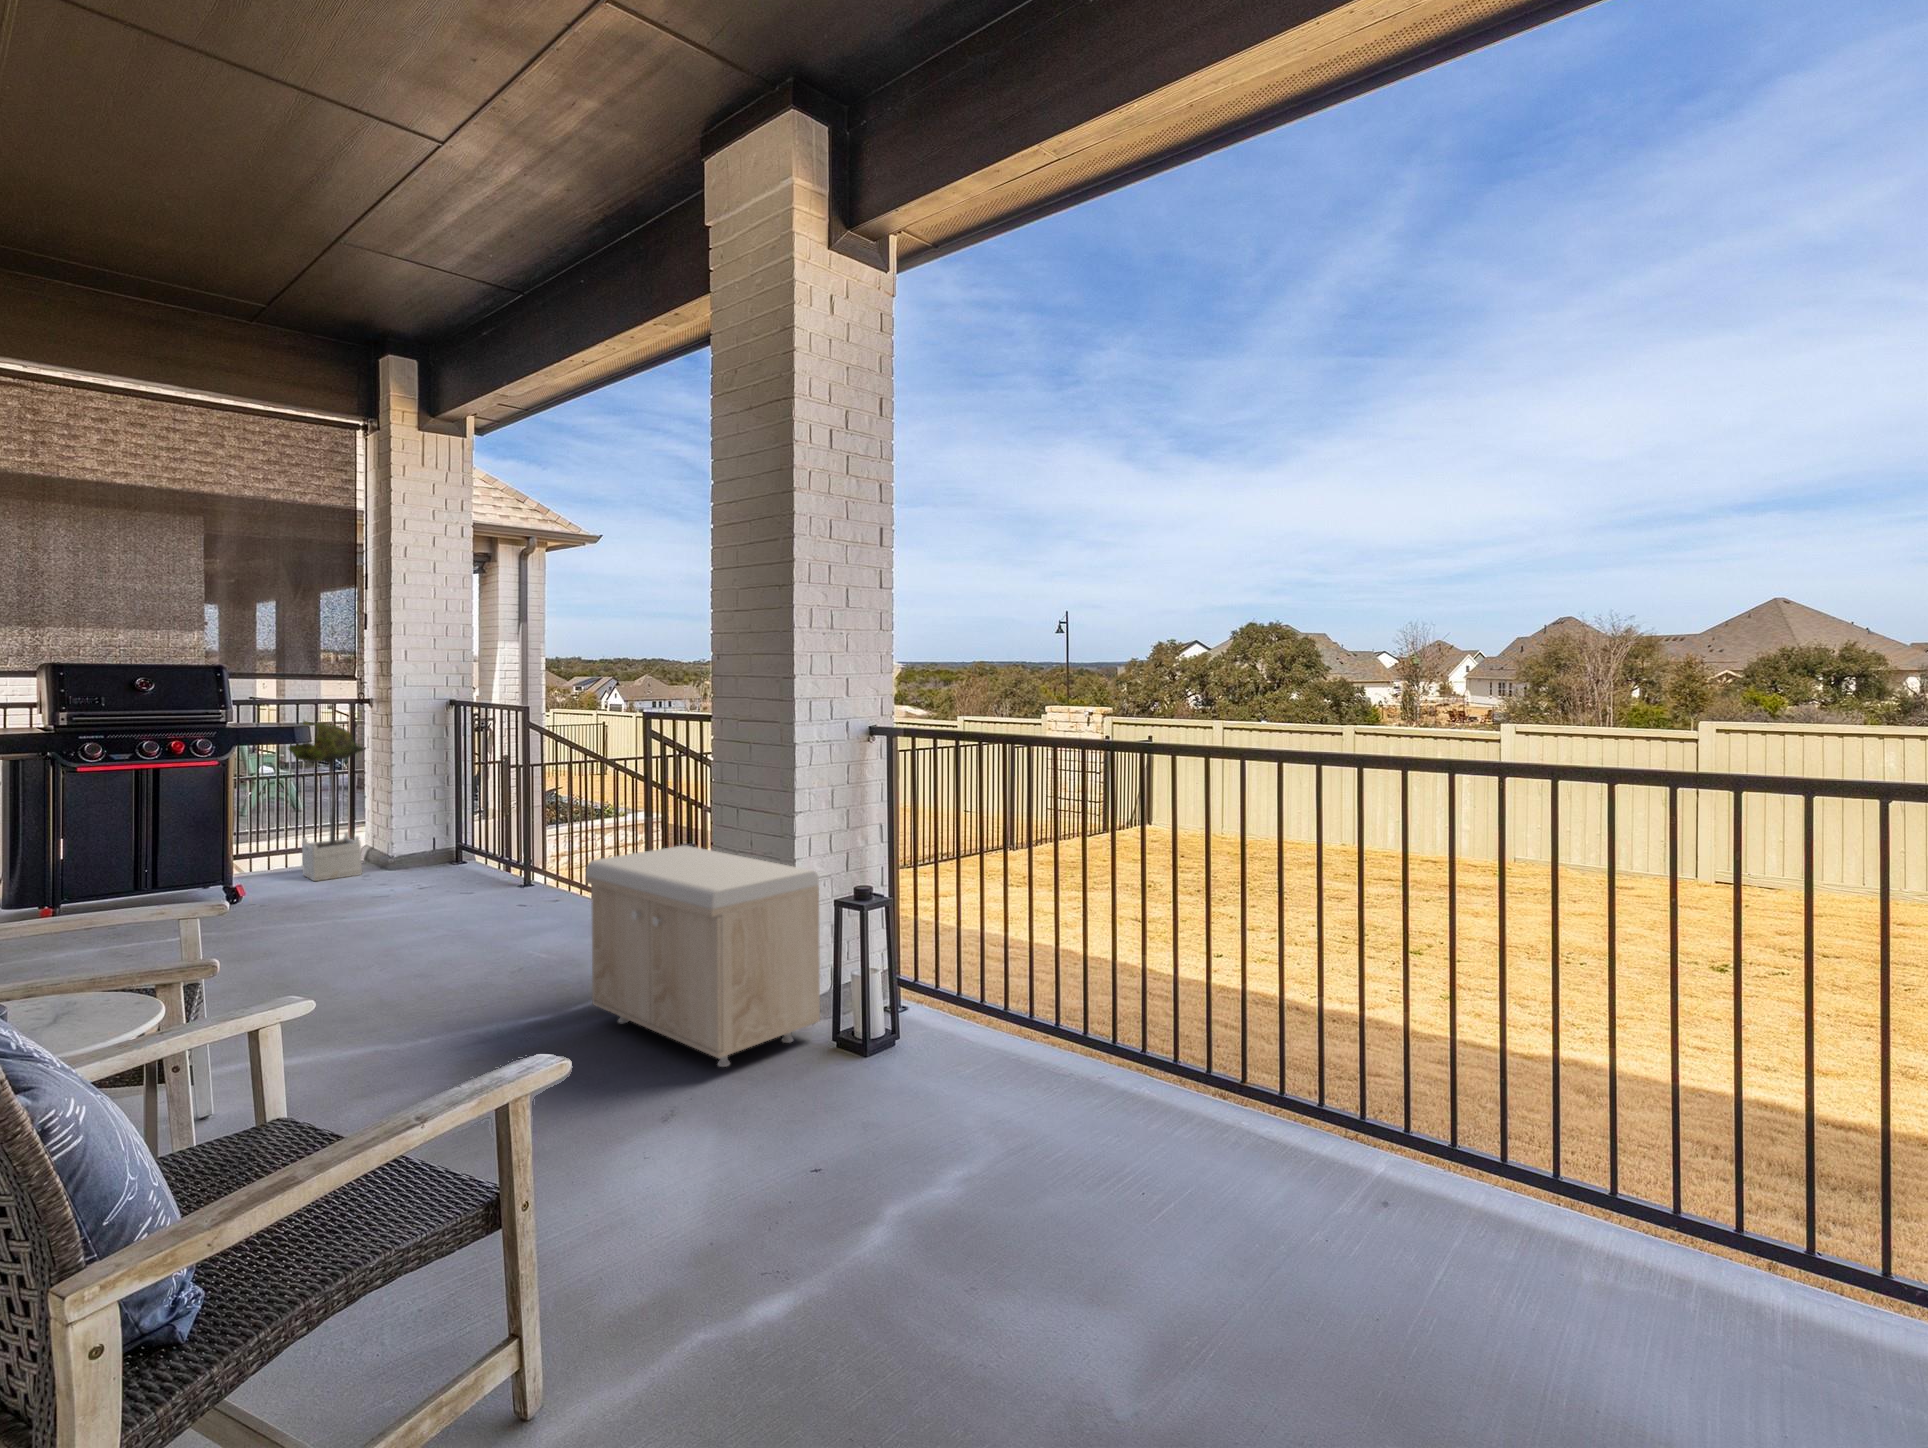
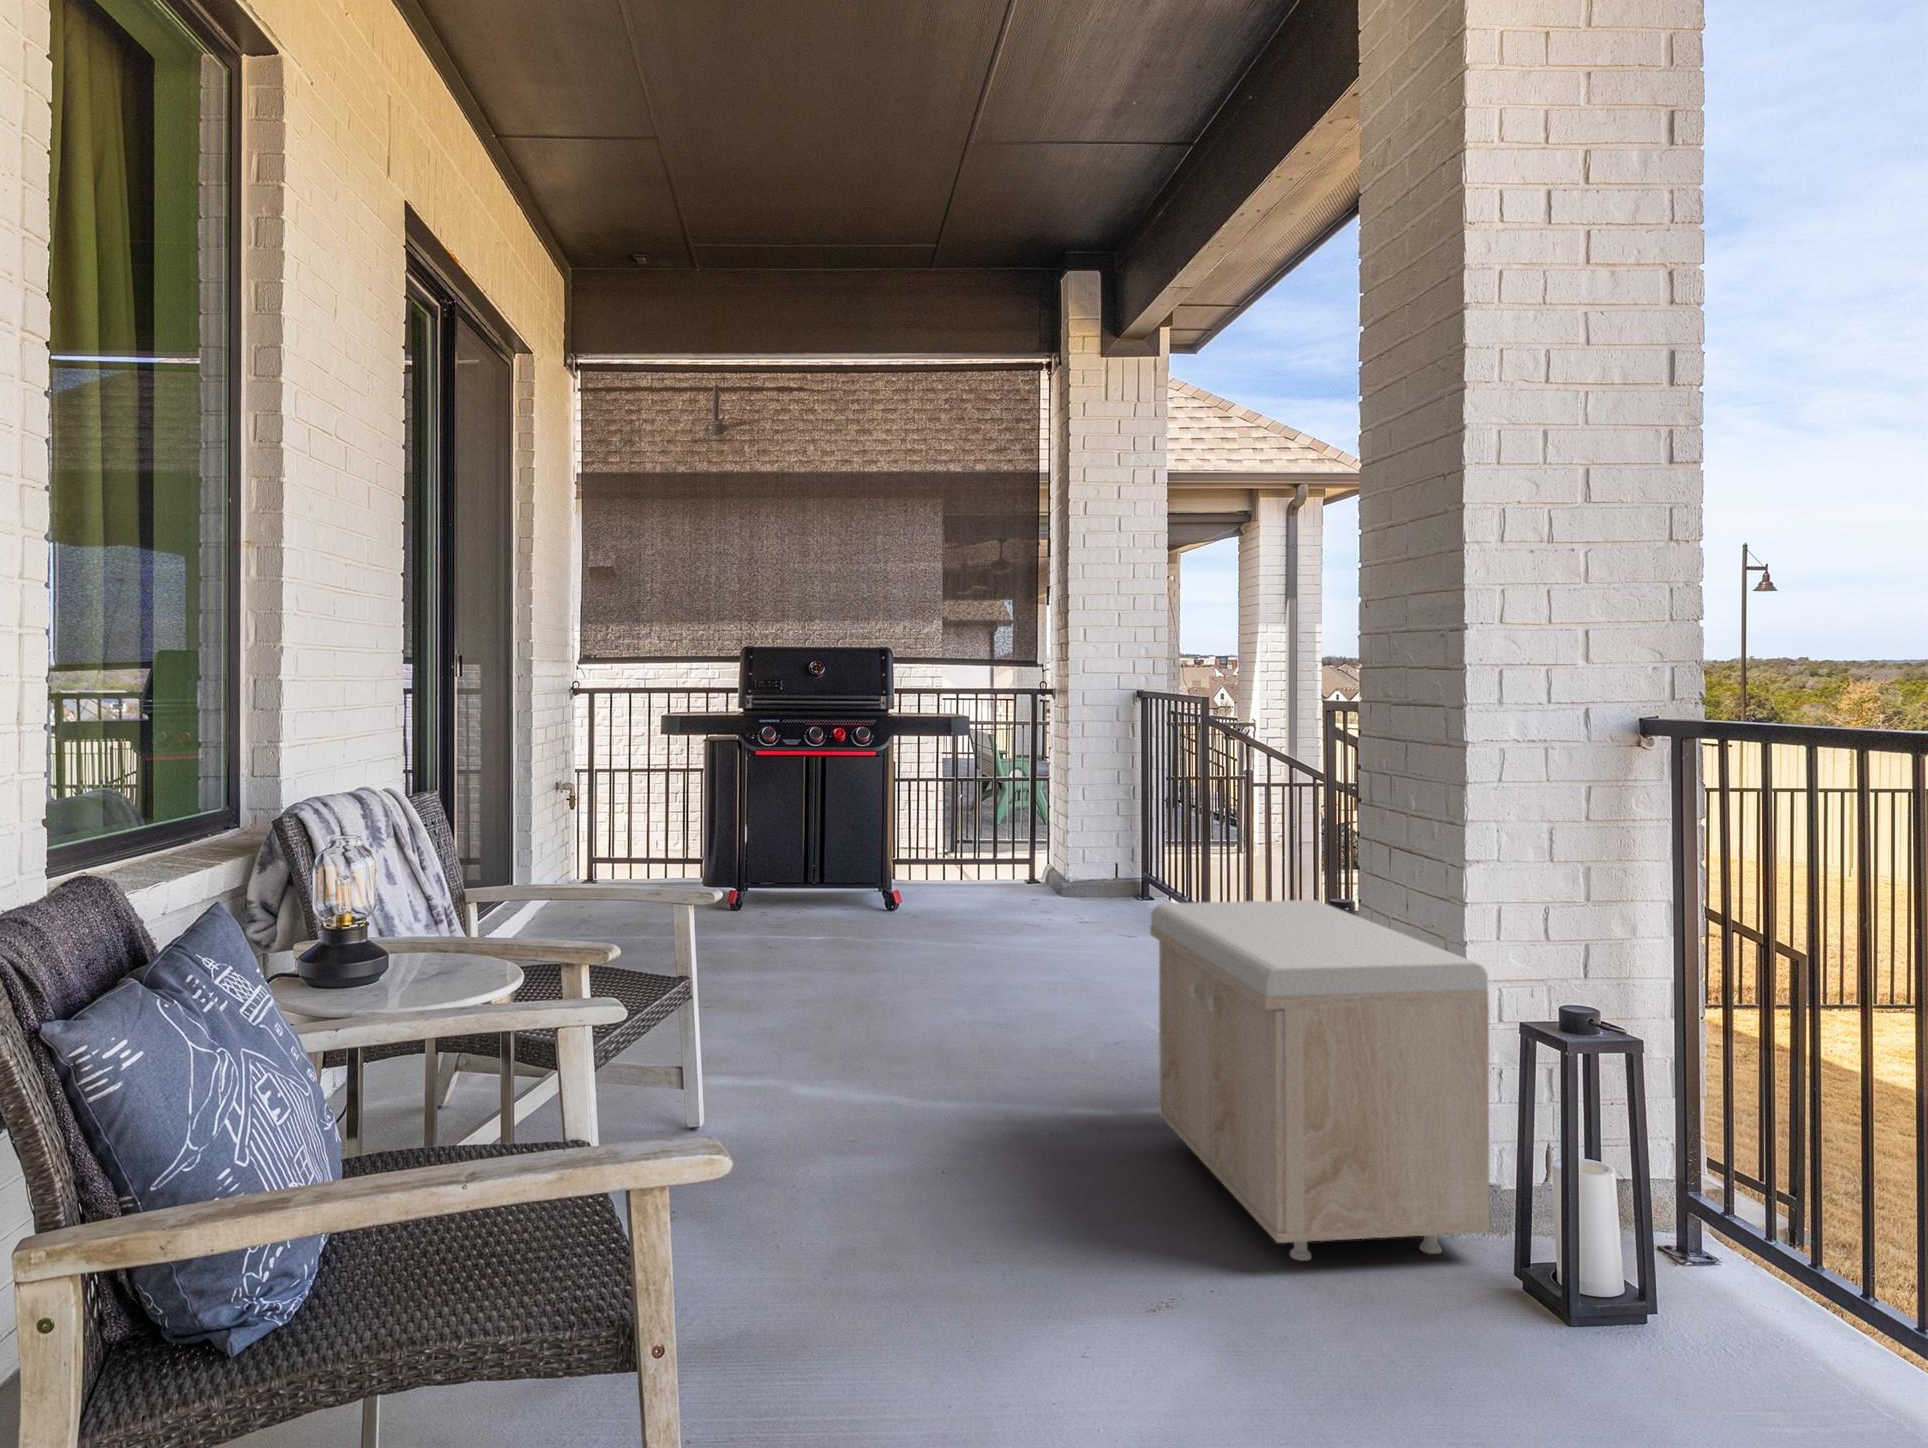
potted tree: present [289,721,364,881] -> none [961,713,1041,906]

